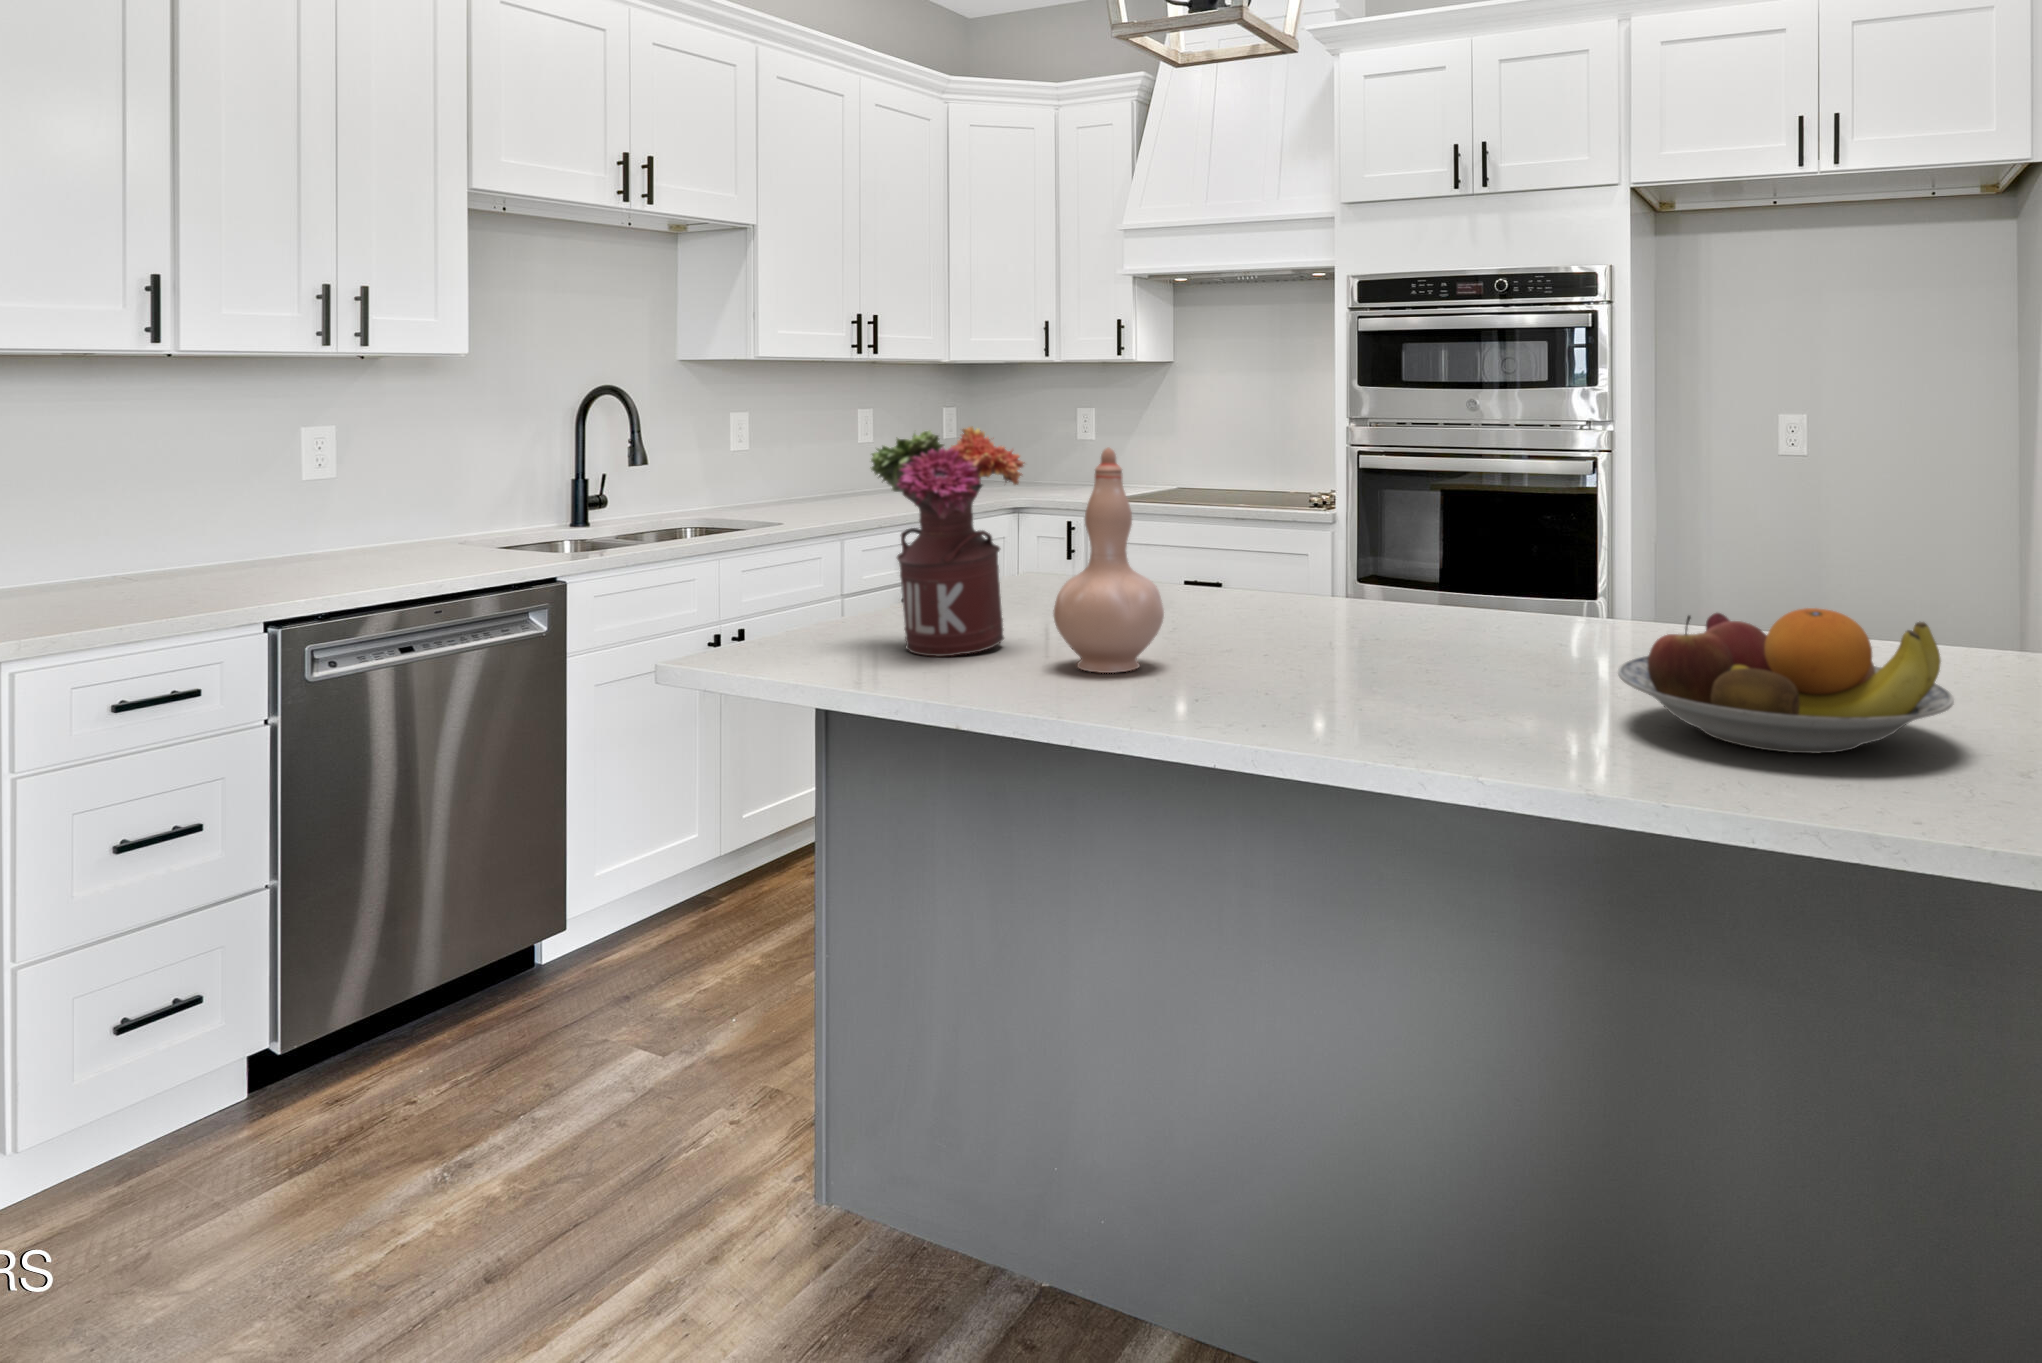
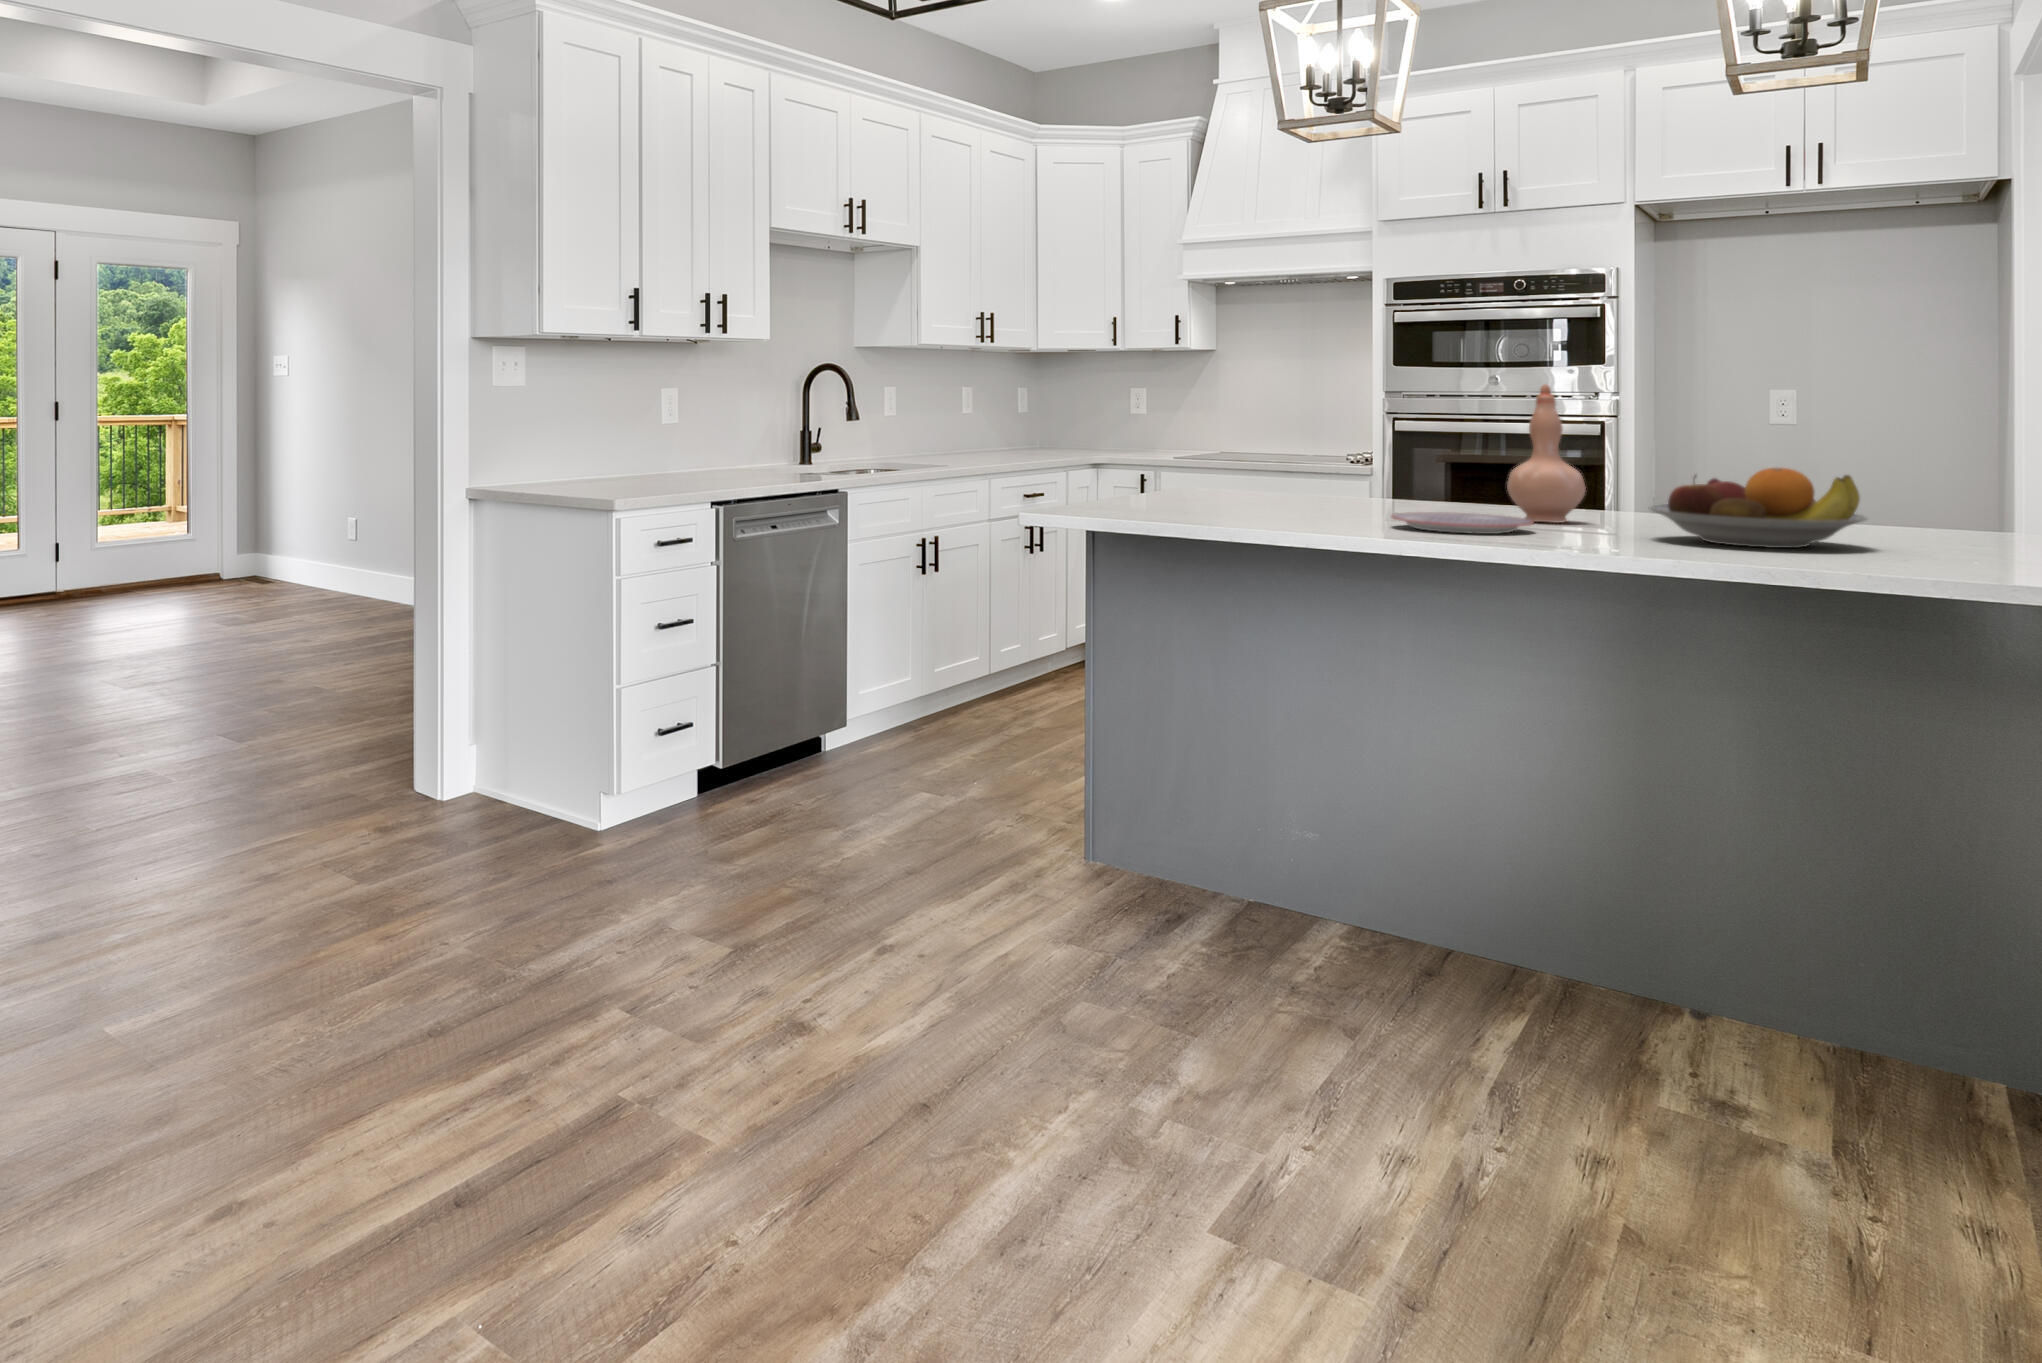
flower arrangement: present [870,427,1025,656] -> none [1127,372,1231,513]
vase: present [1054,447,1164,673] -> present [1507,384,1586,523]
plate: none [1230,658,1448,715] -> present [1391,512,1534,534]

